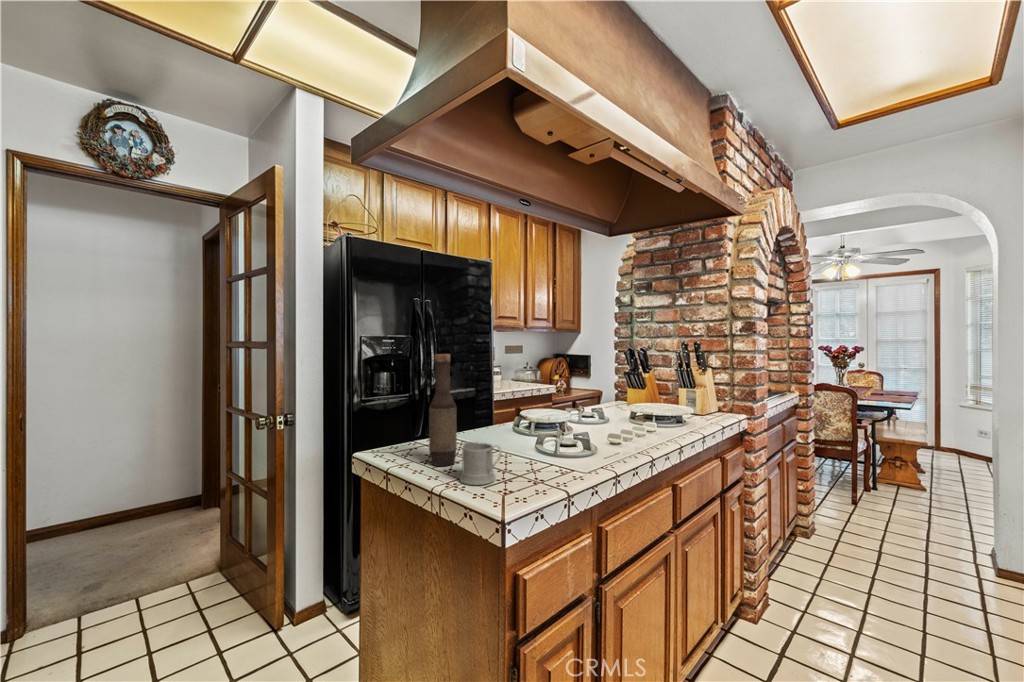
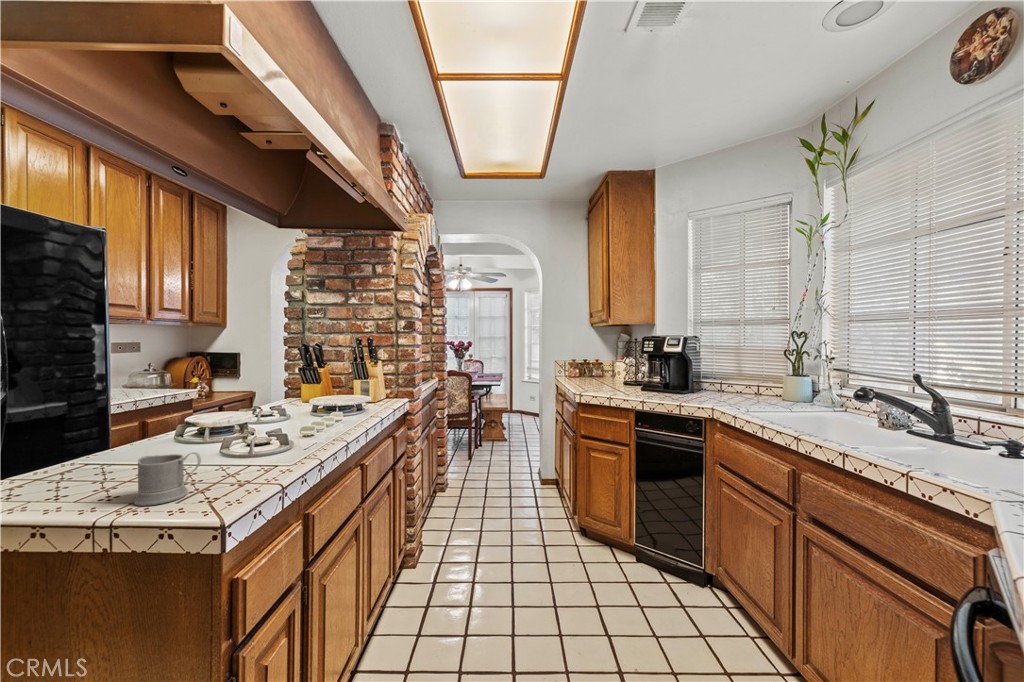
bottle: present [429,354,457,466] -> none [62,353,112,499]

